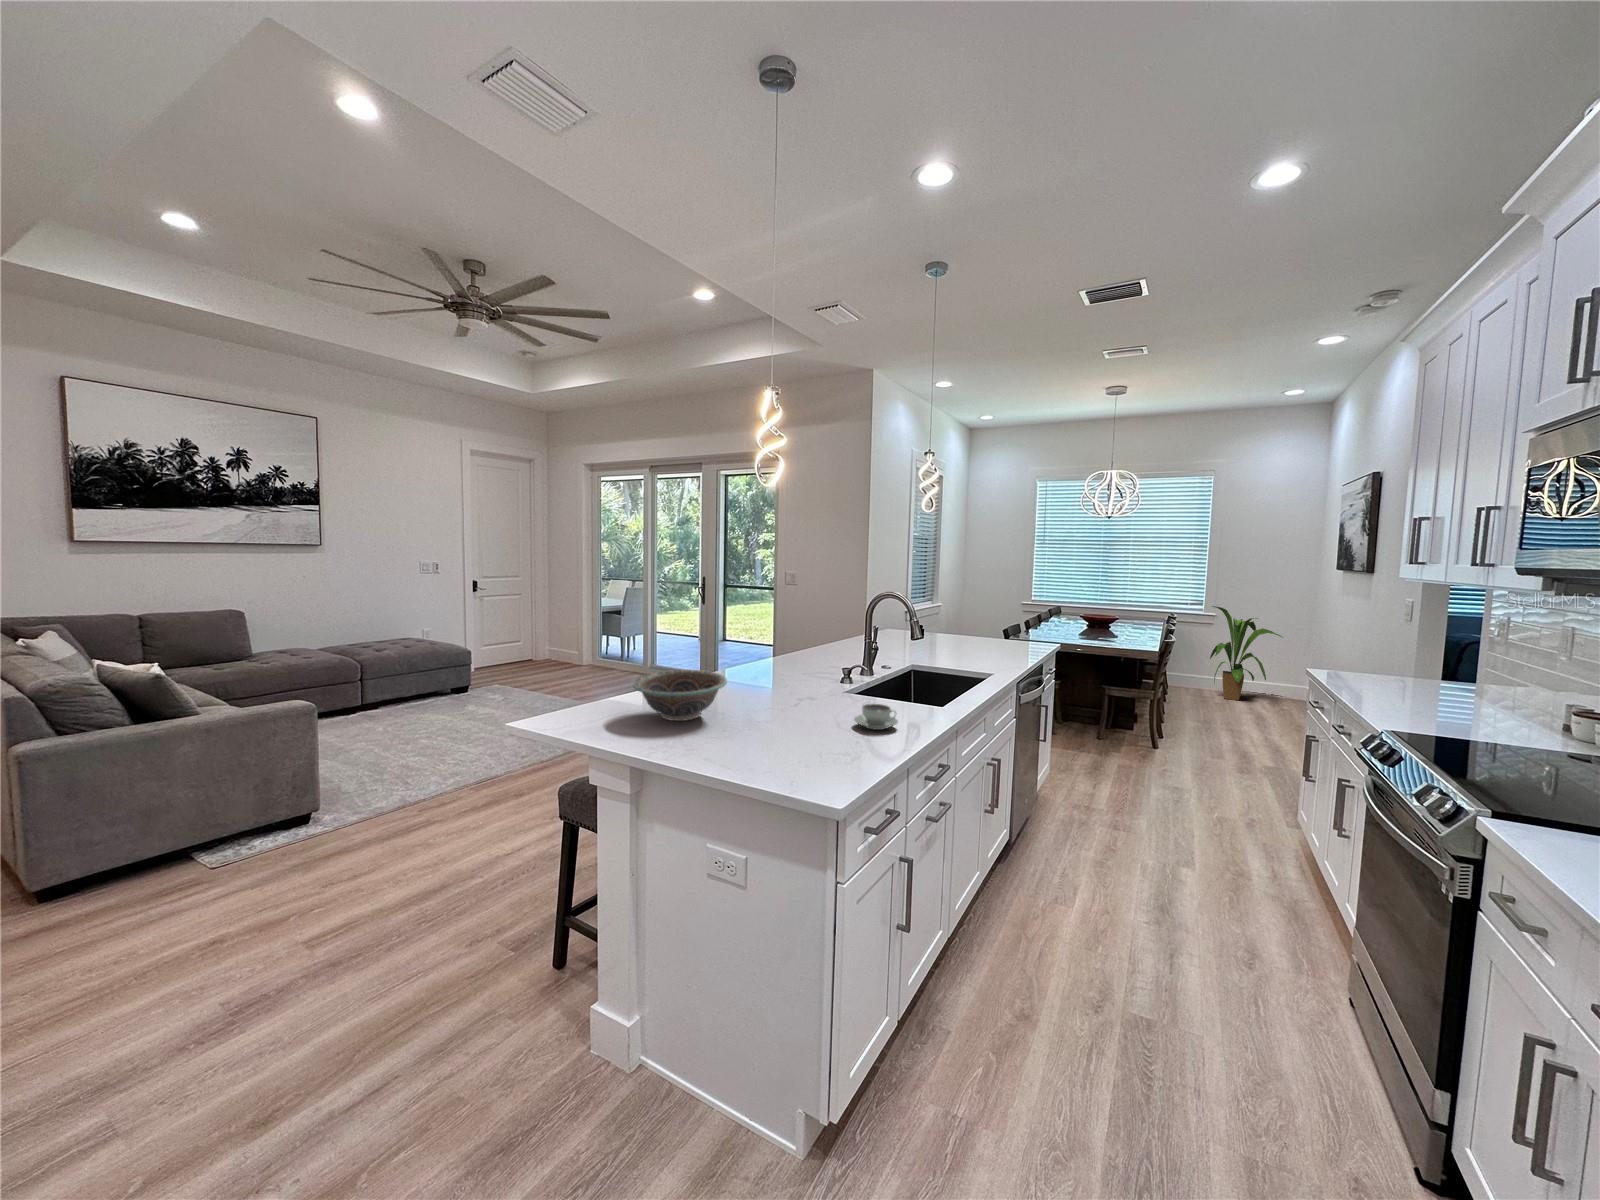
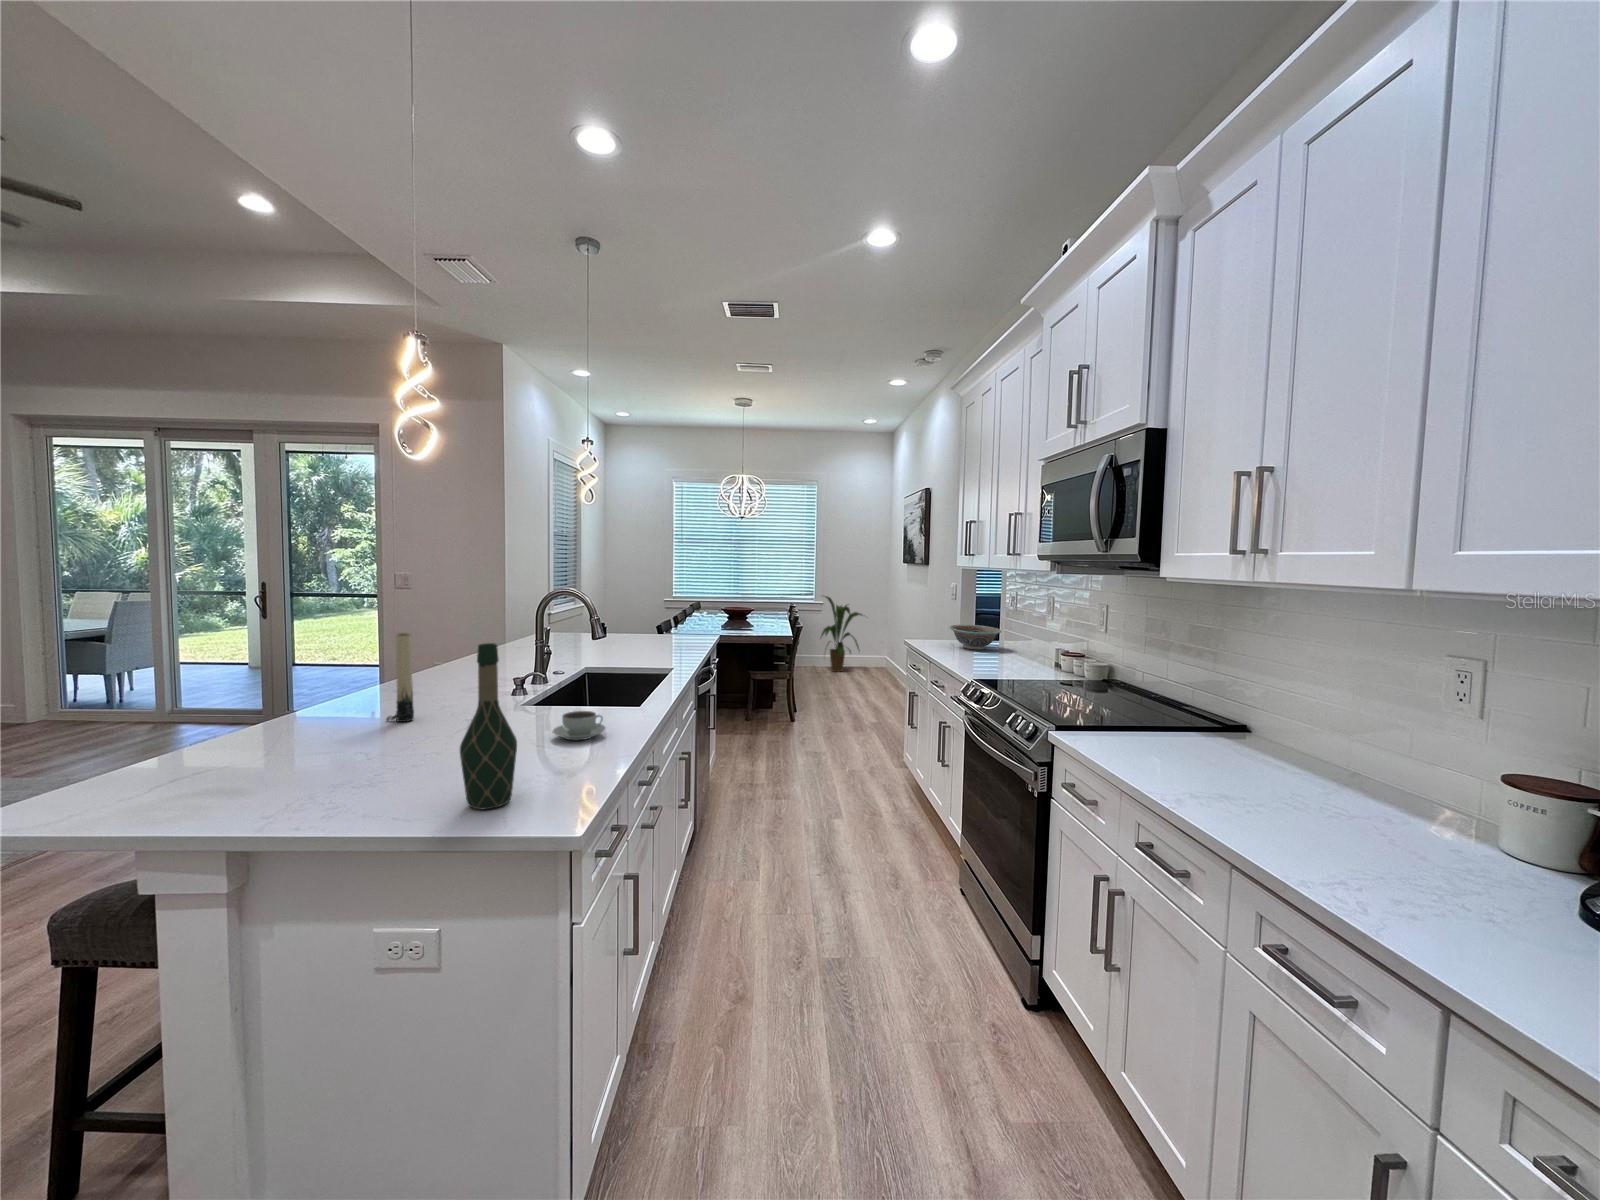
candle: none [745,624,763,695] -> present [387,631,414,722]
wine bottle: none [767,640,808,772] -> present [460,643,517,809]
decorative bowl: present [633,670,727,721] -> present [949,625,1001,649]

